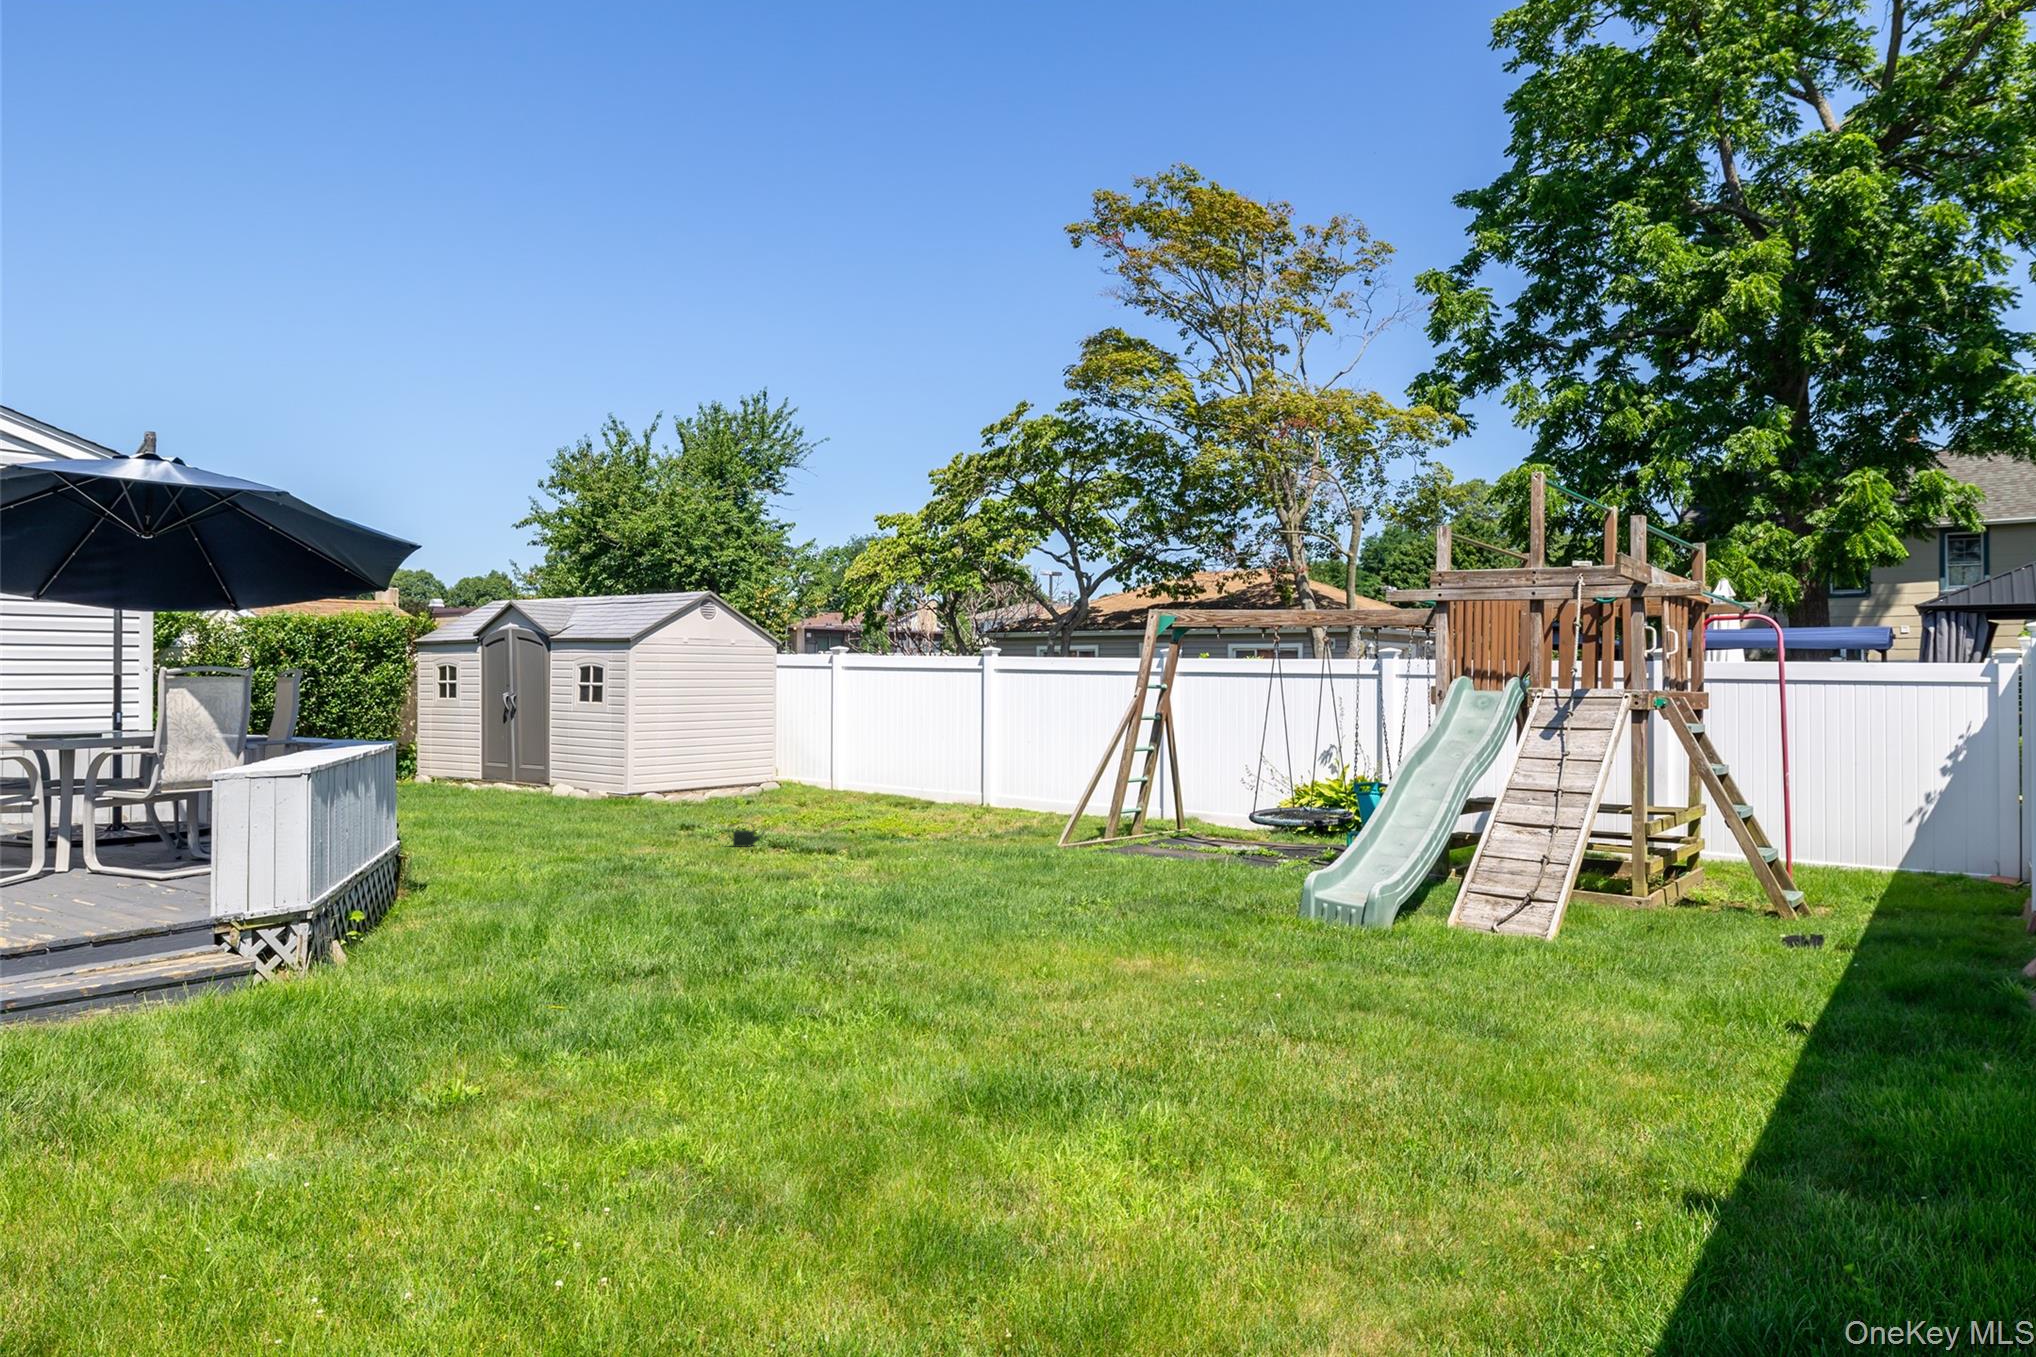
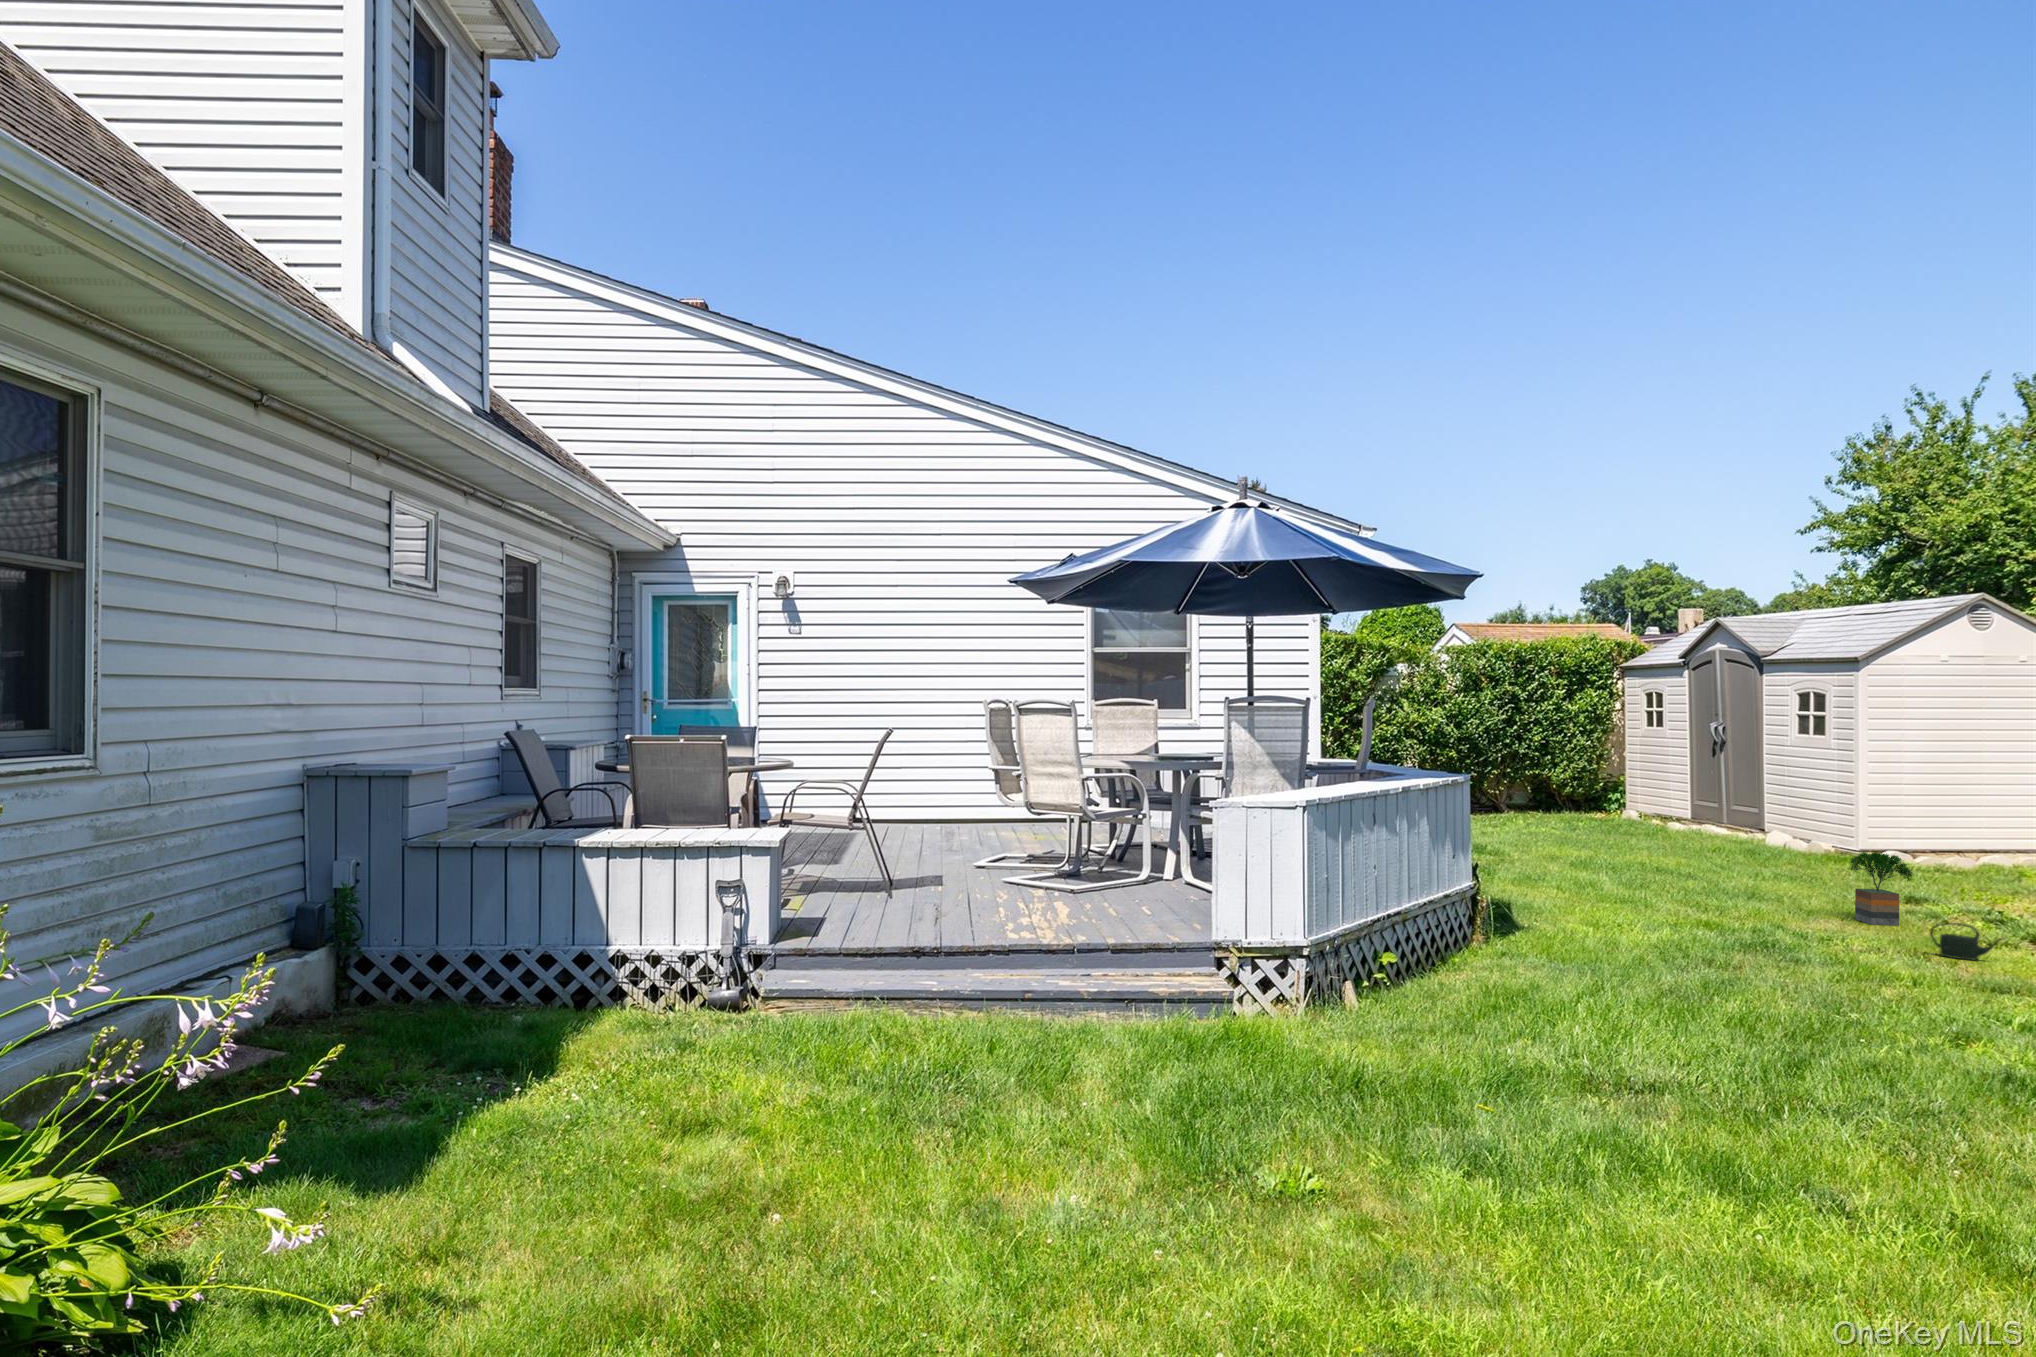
potted tree: none [661,781,704,836] -> present [1851,852,1913,926]

